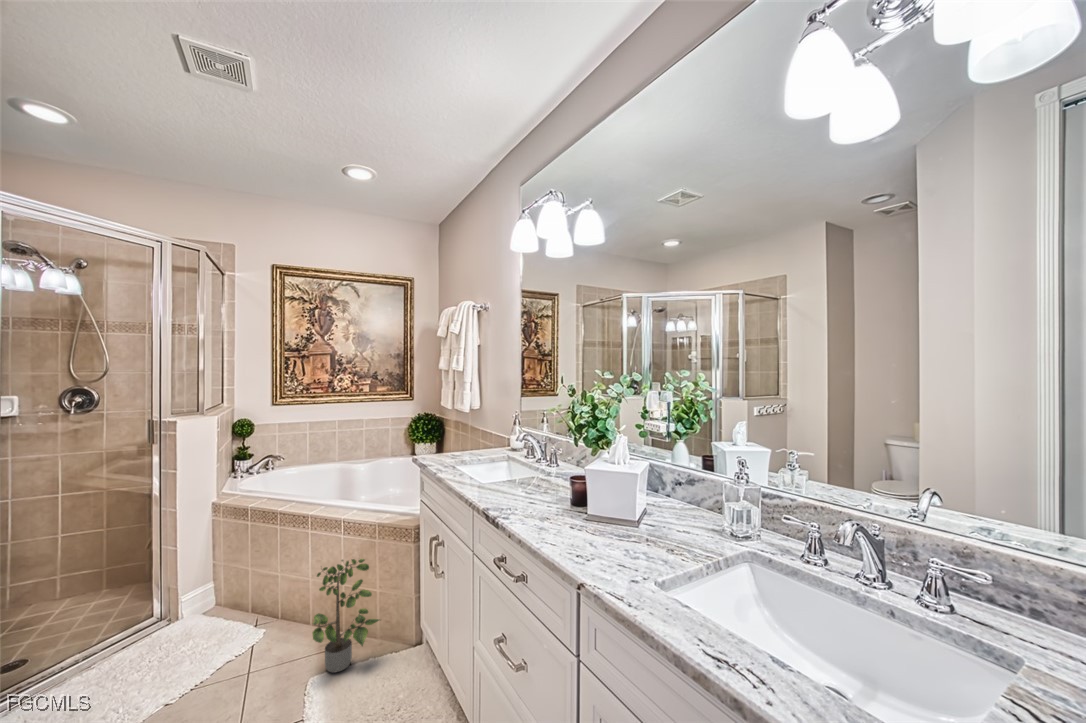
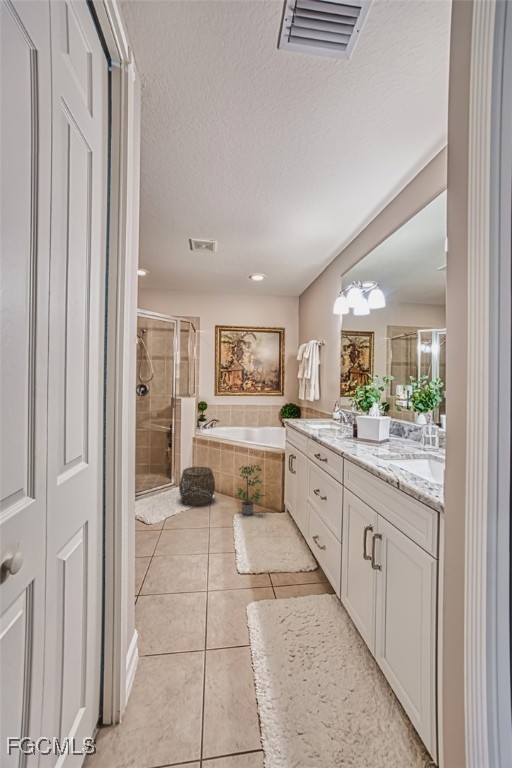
woven basket: none [159,572,262,677] -> present [179,467,215,505]

